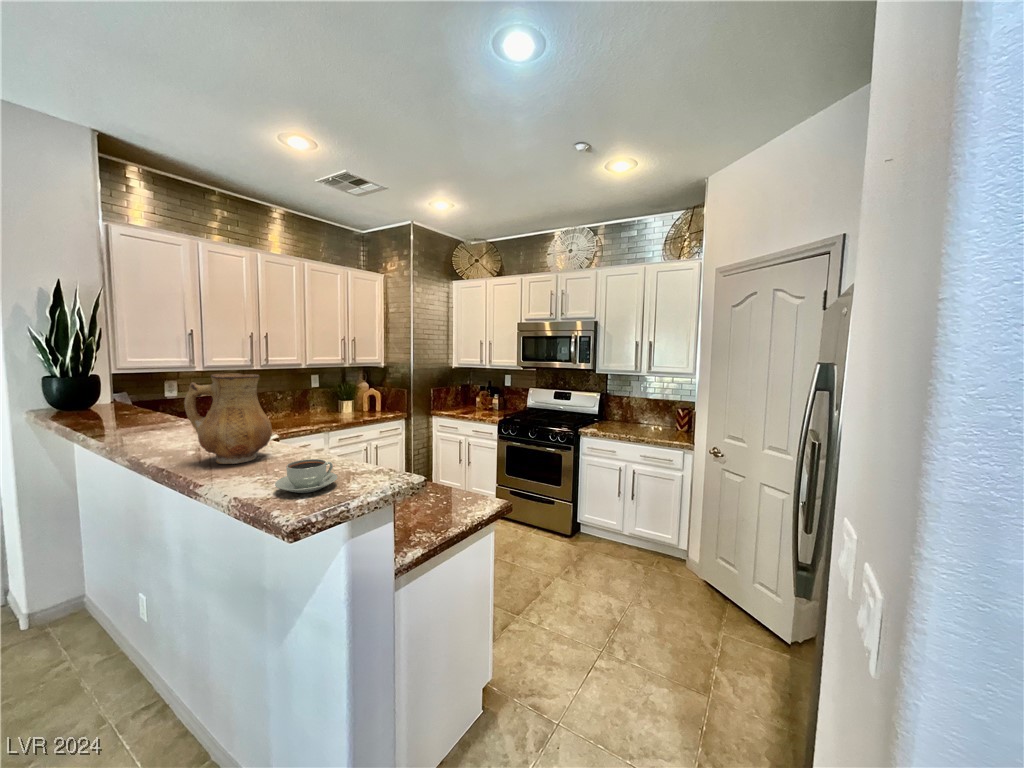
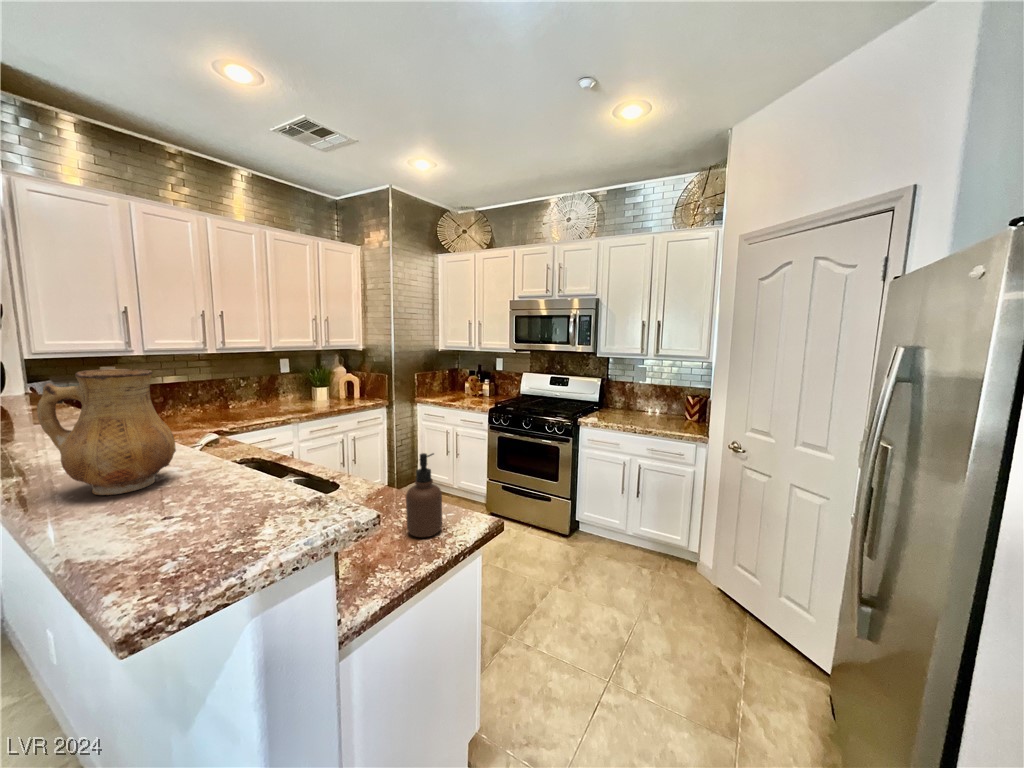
soap dispenser: none [436,445,465,512] -> present [406,453,442,537]
coffee cup: present [275,459,337,493] -> none [141,497,244,553]

